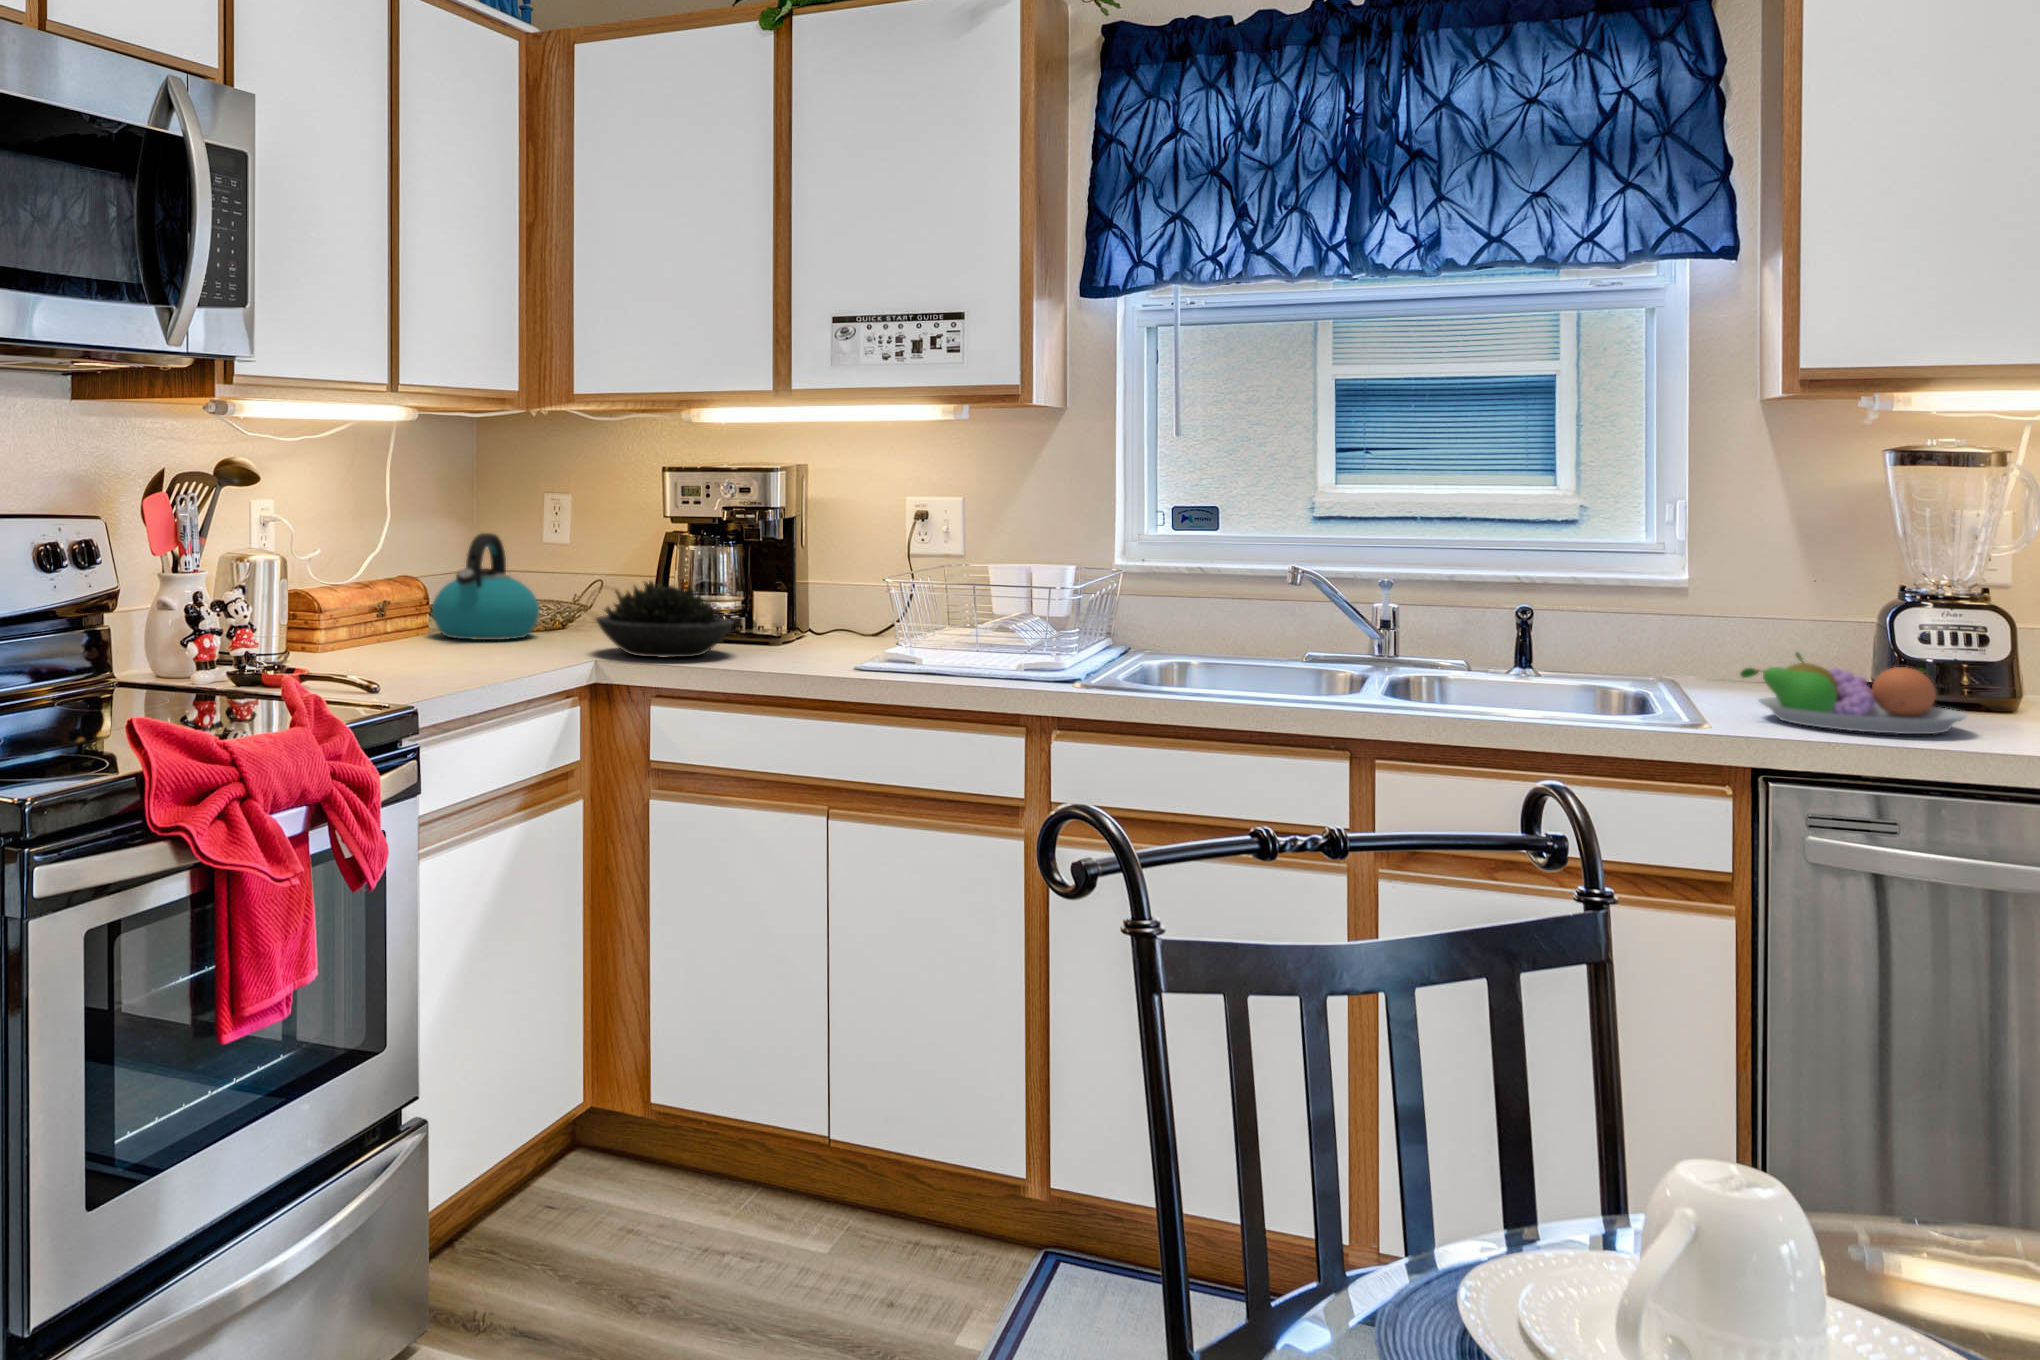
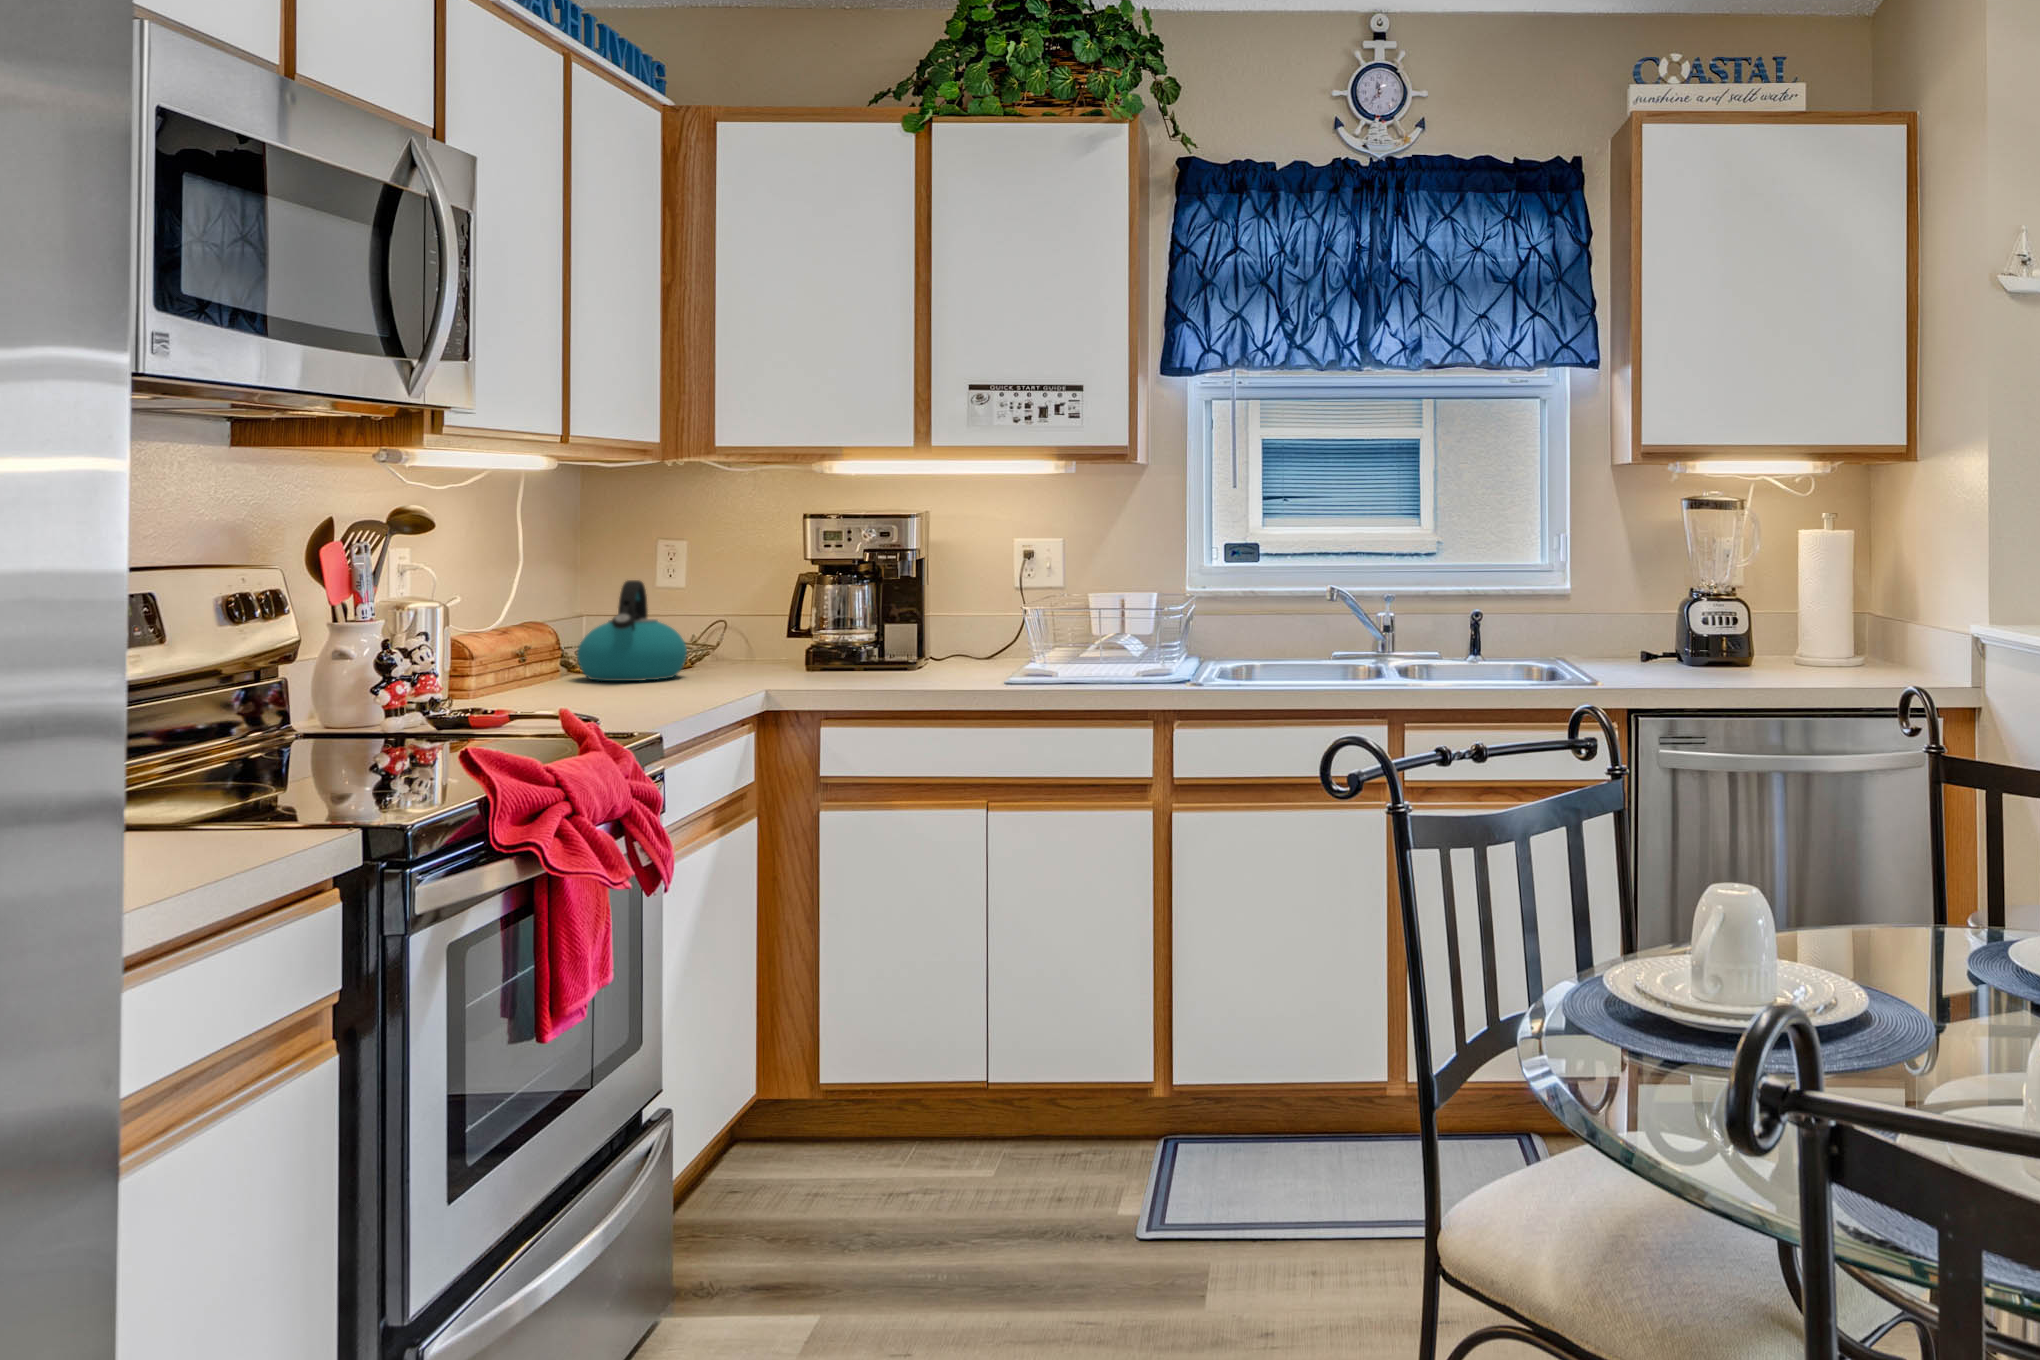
succulent plant: present [596,581,733,657] -> none [762,618,891,686]
fruit bowl: present [1740,652,1968,734] -> none [1611,636,1730,684]

